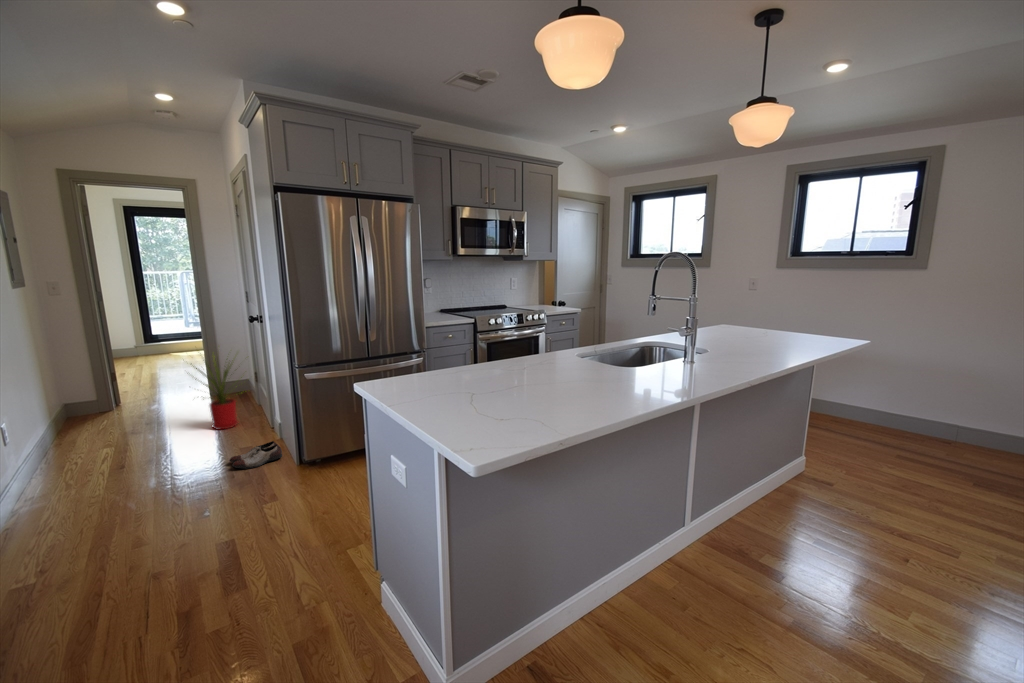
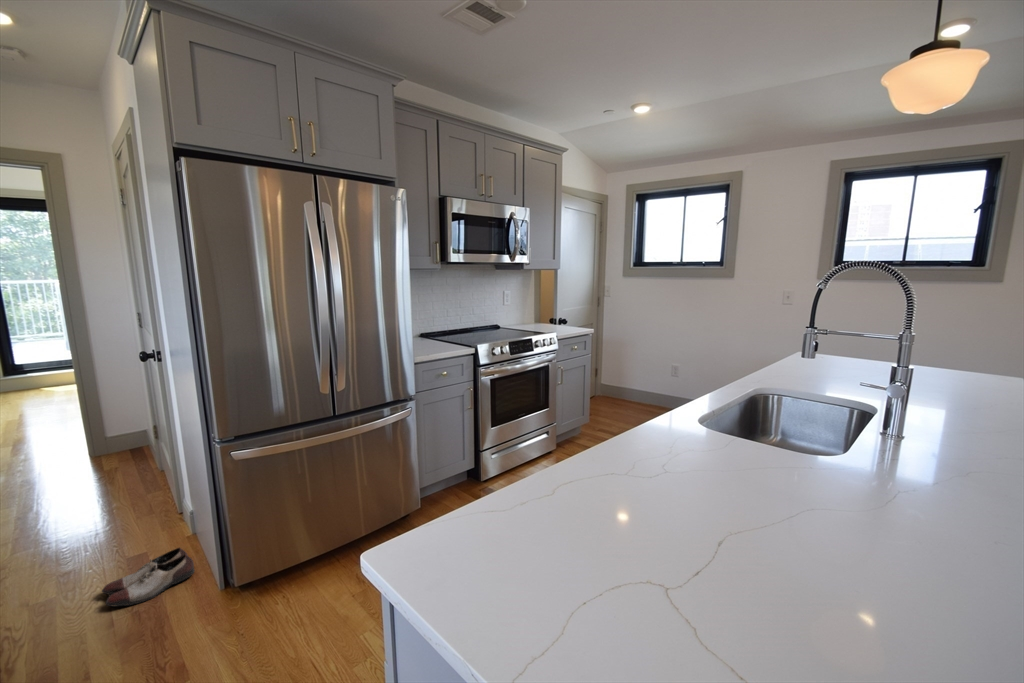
house plant: present [193,360,242,430] -> none [25,391,151,521]

